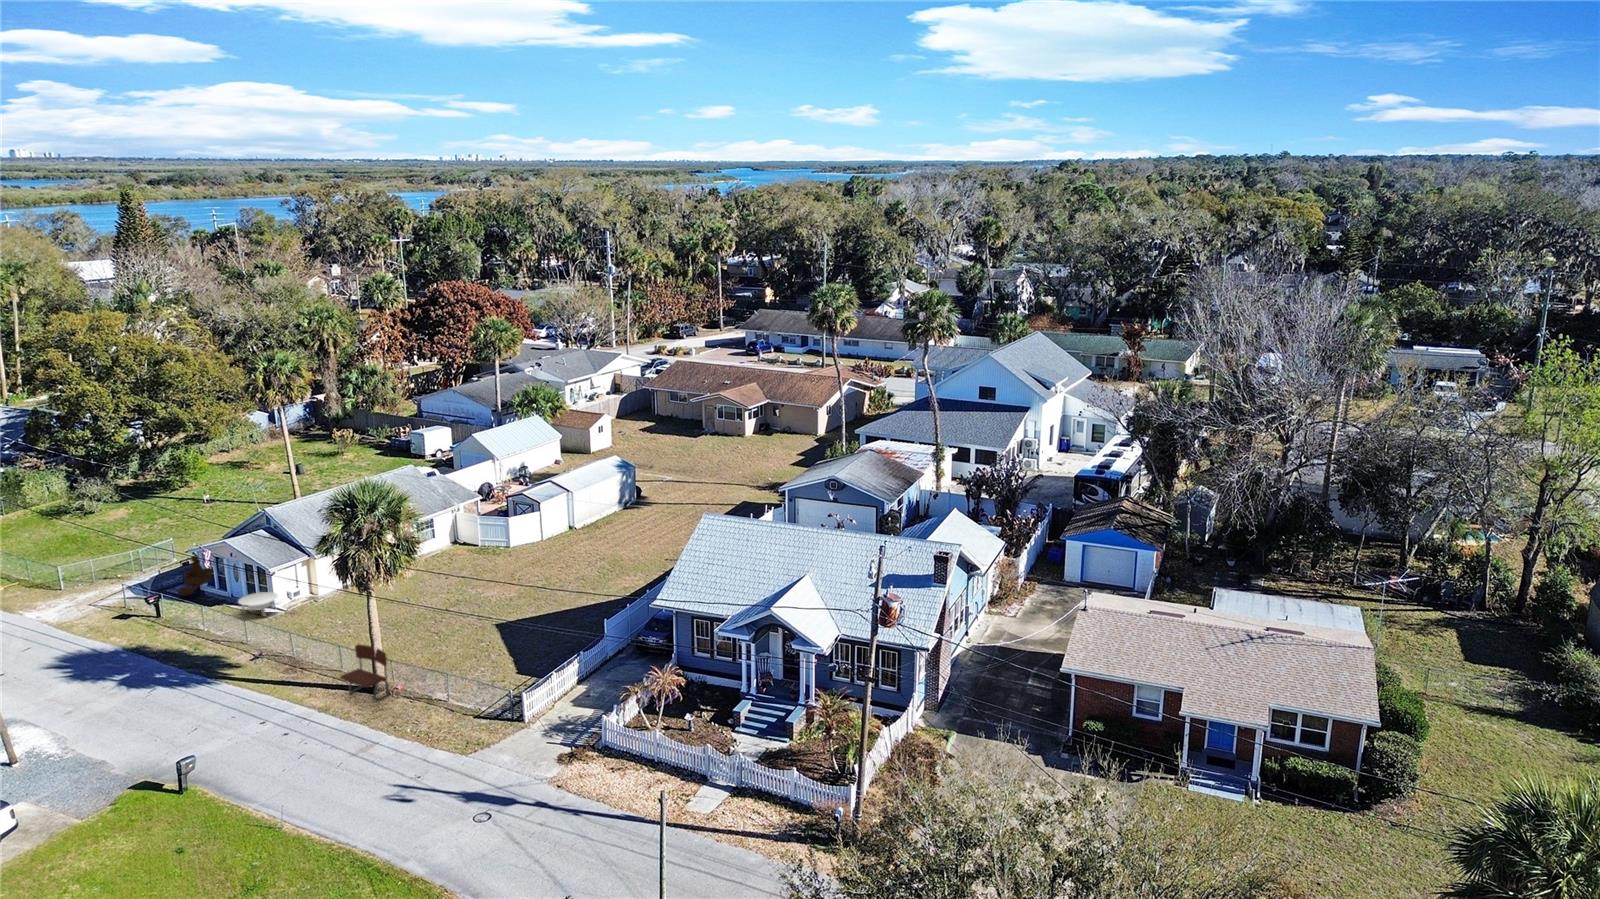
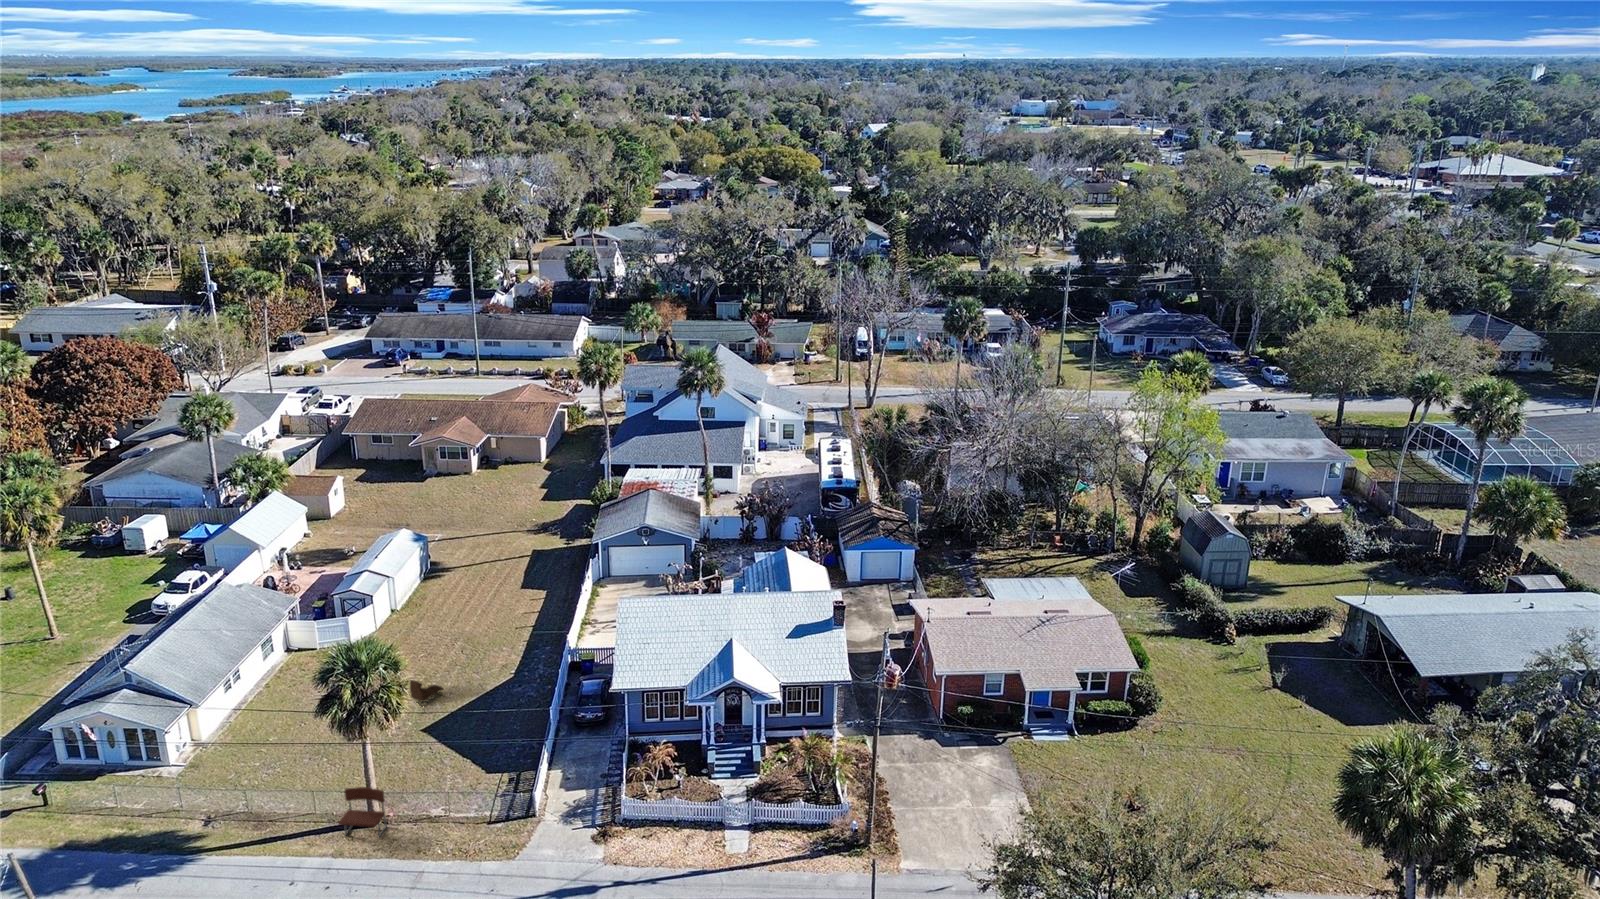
lounge chair: present [177,555,213,597] -> present [409,680,444,702]
round table: present [238,592,278,617] -> none [132,750,175,781]

